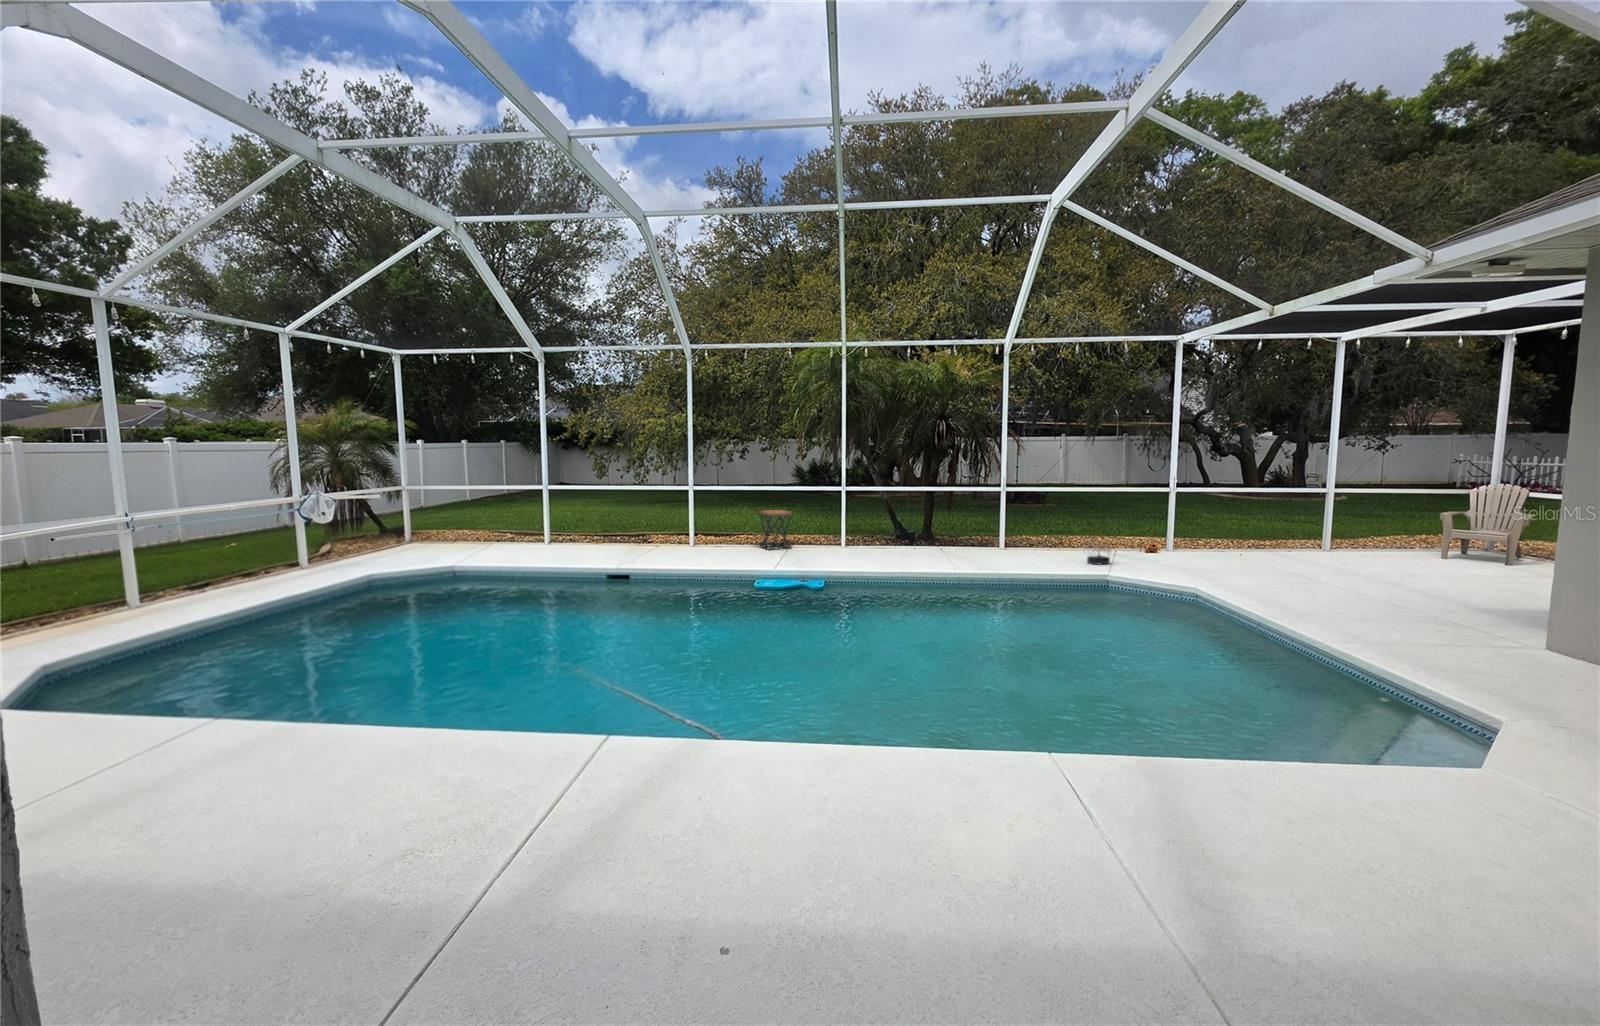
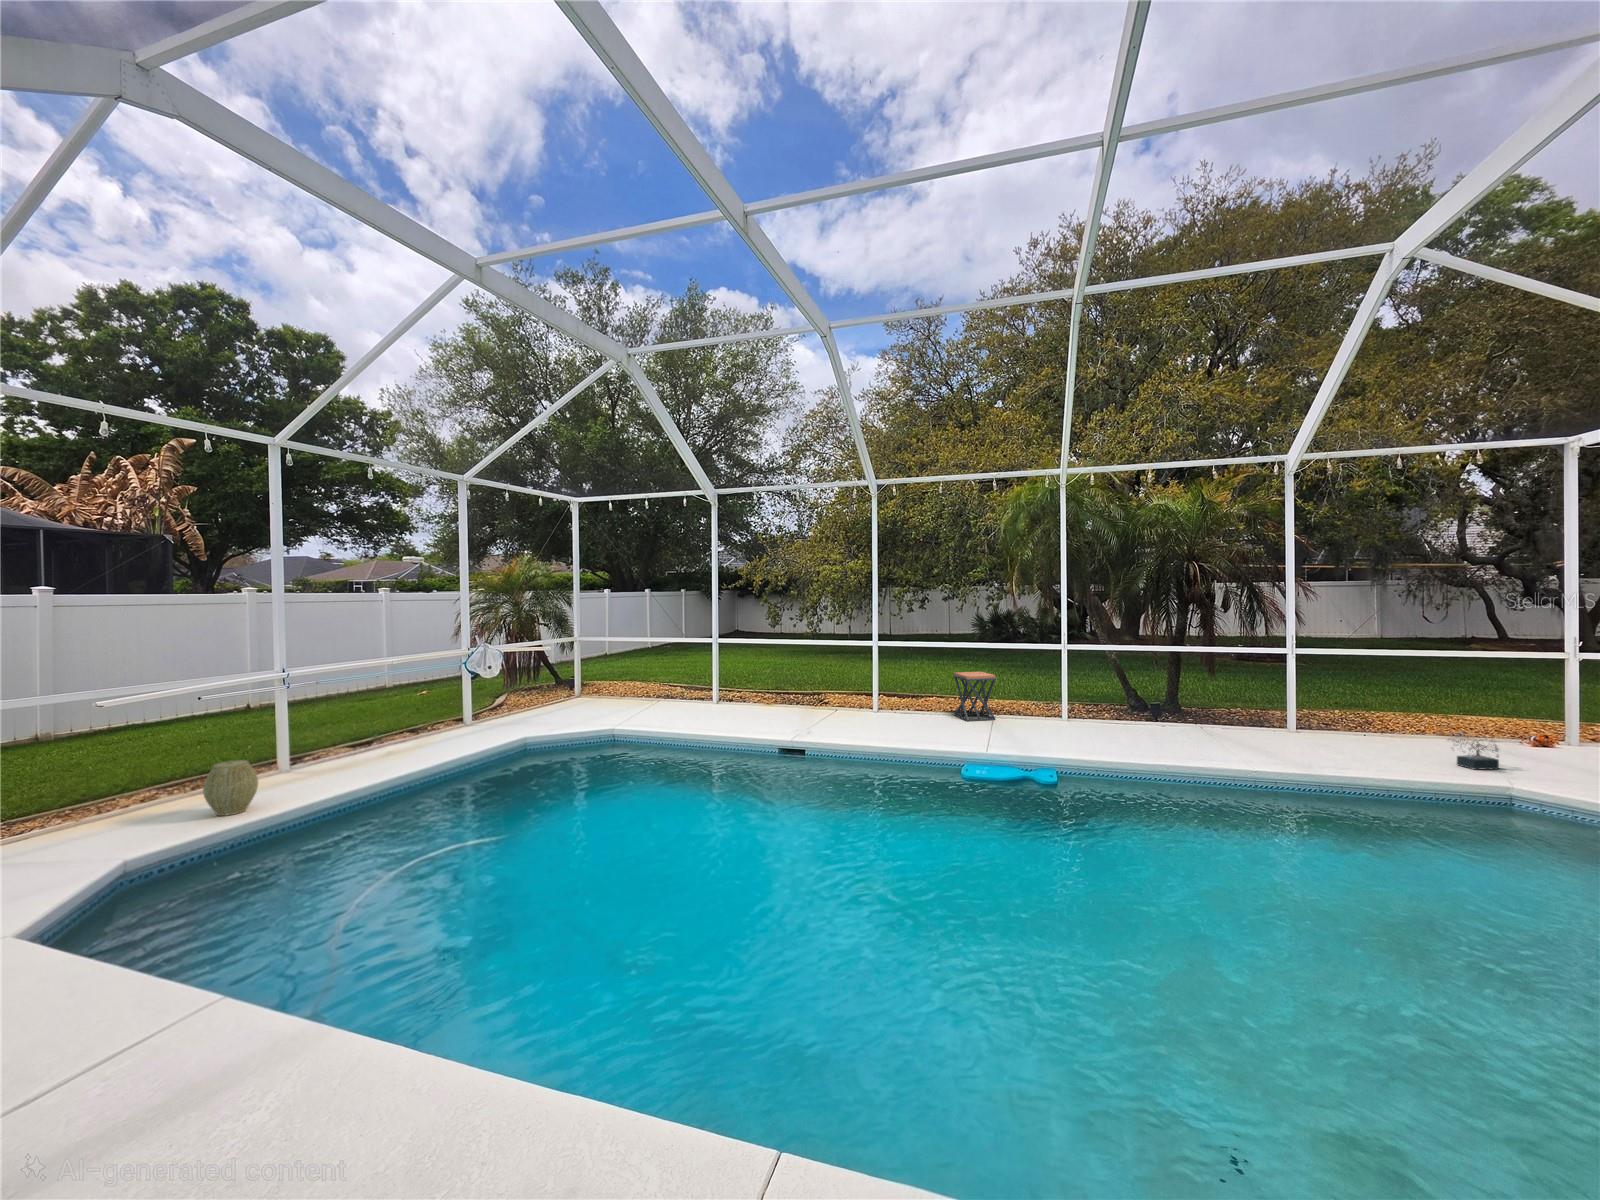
woven basket: none [82,590,133,637] -> present [203,760,258,816]

